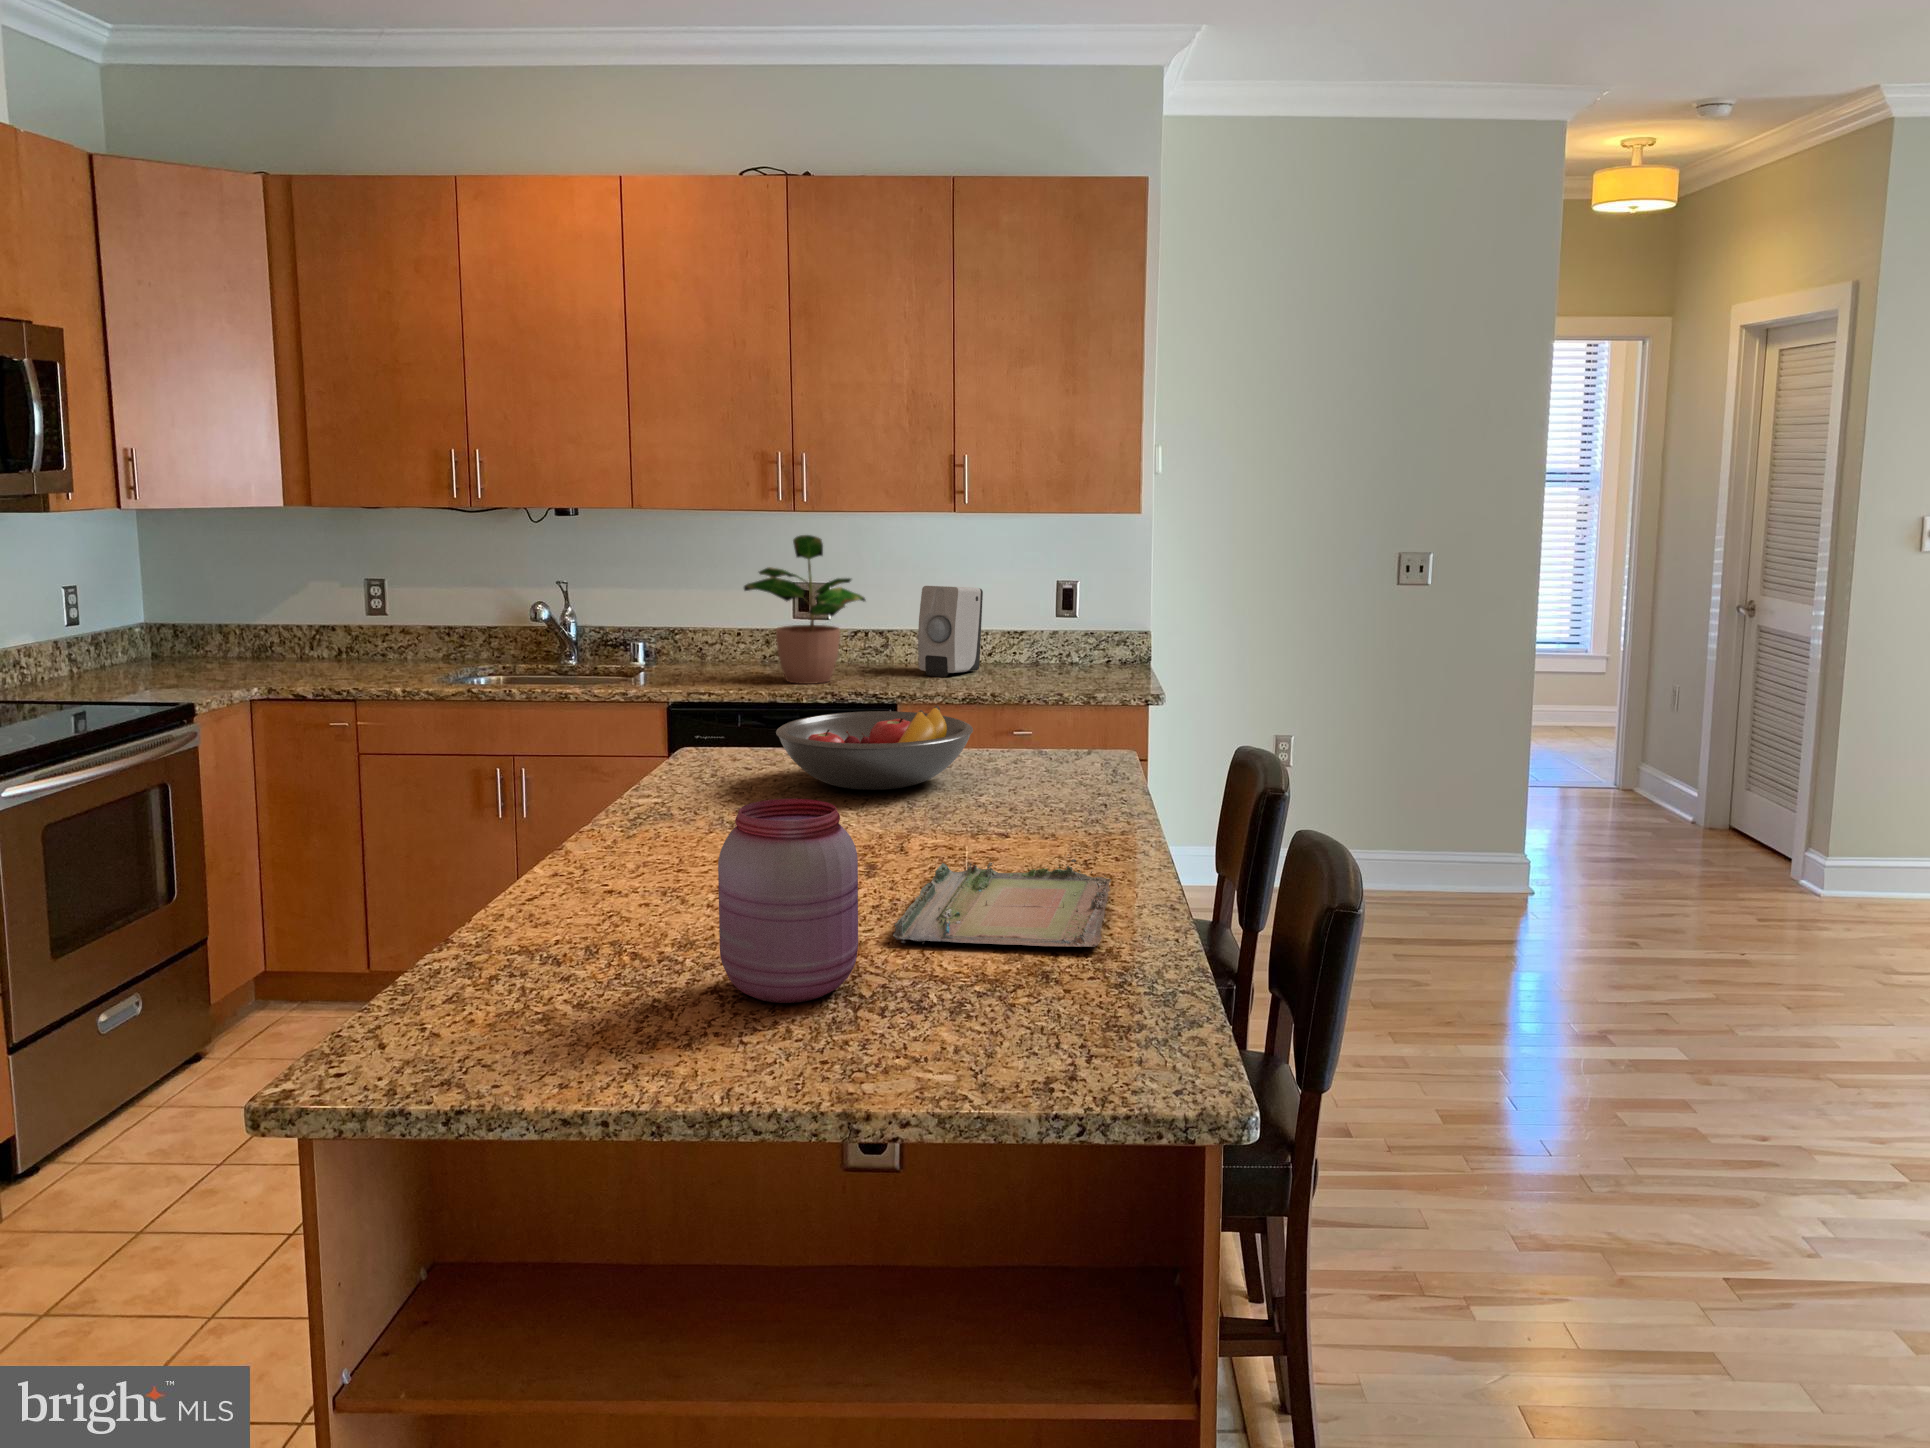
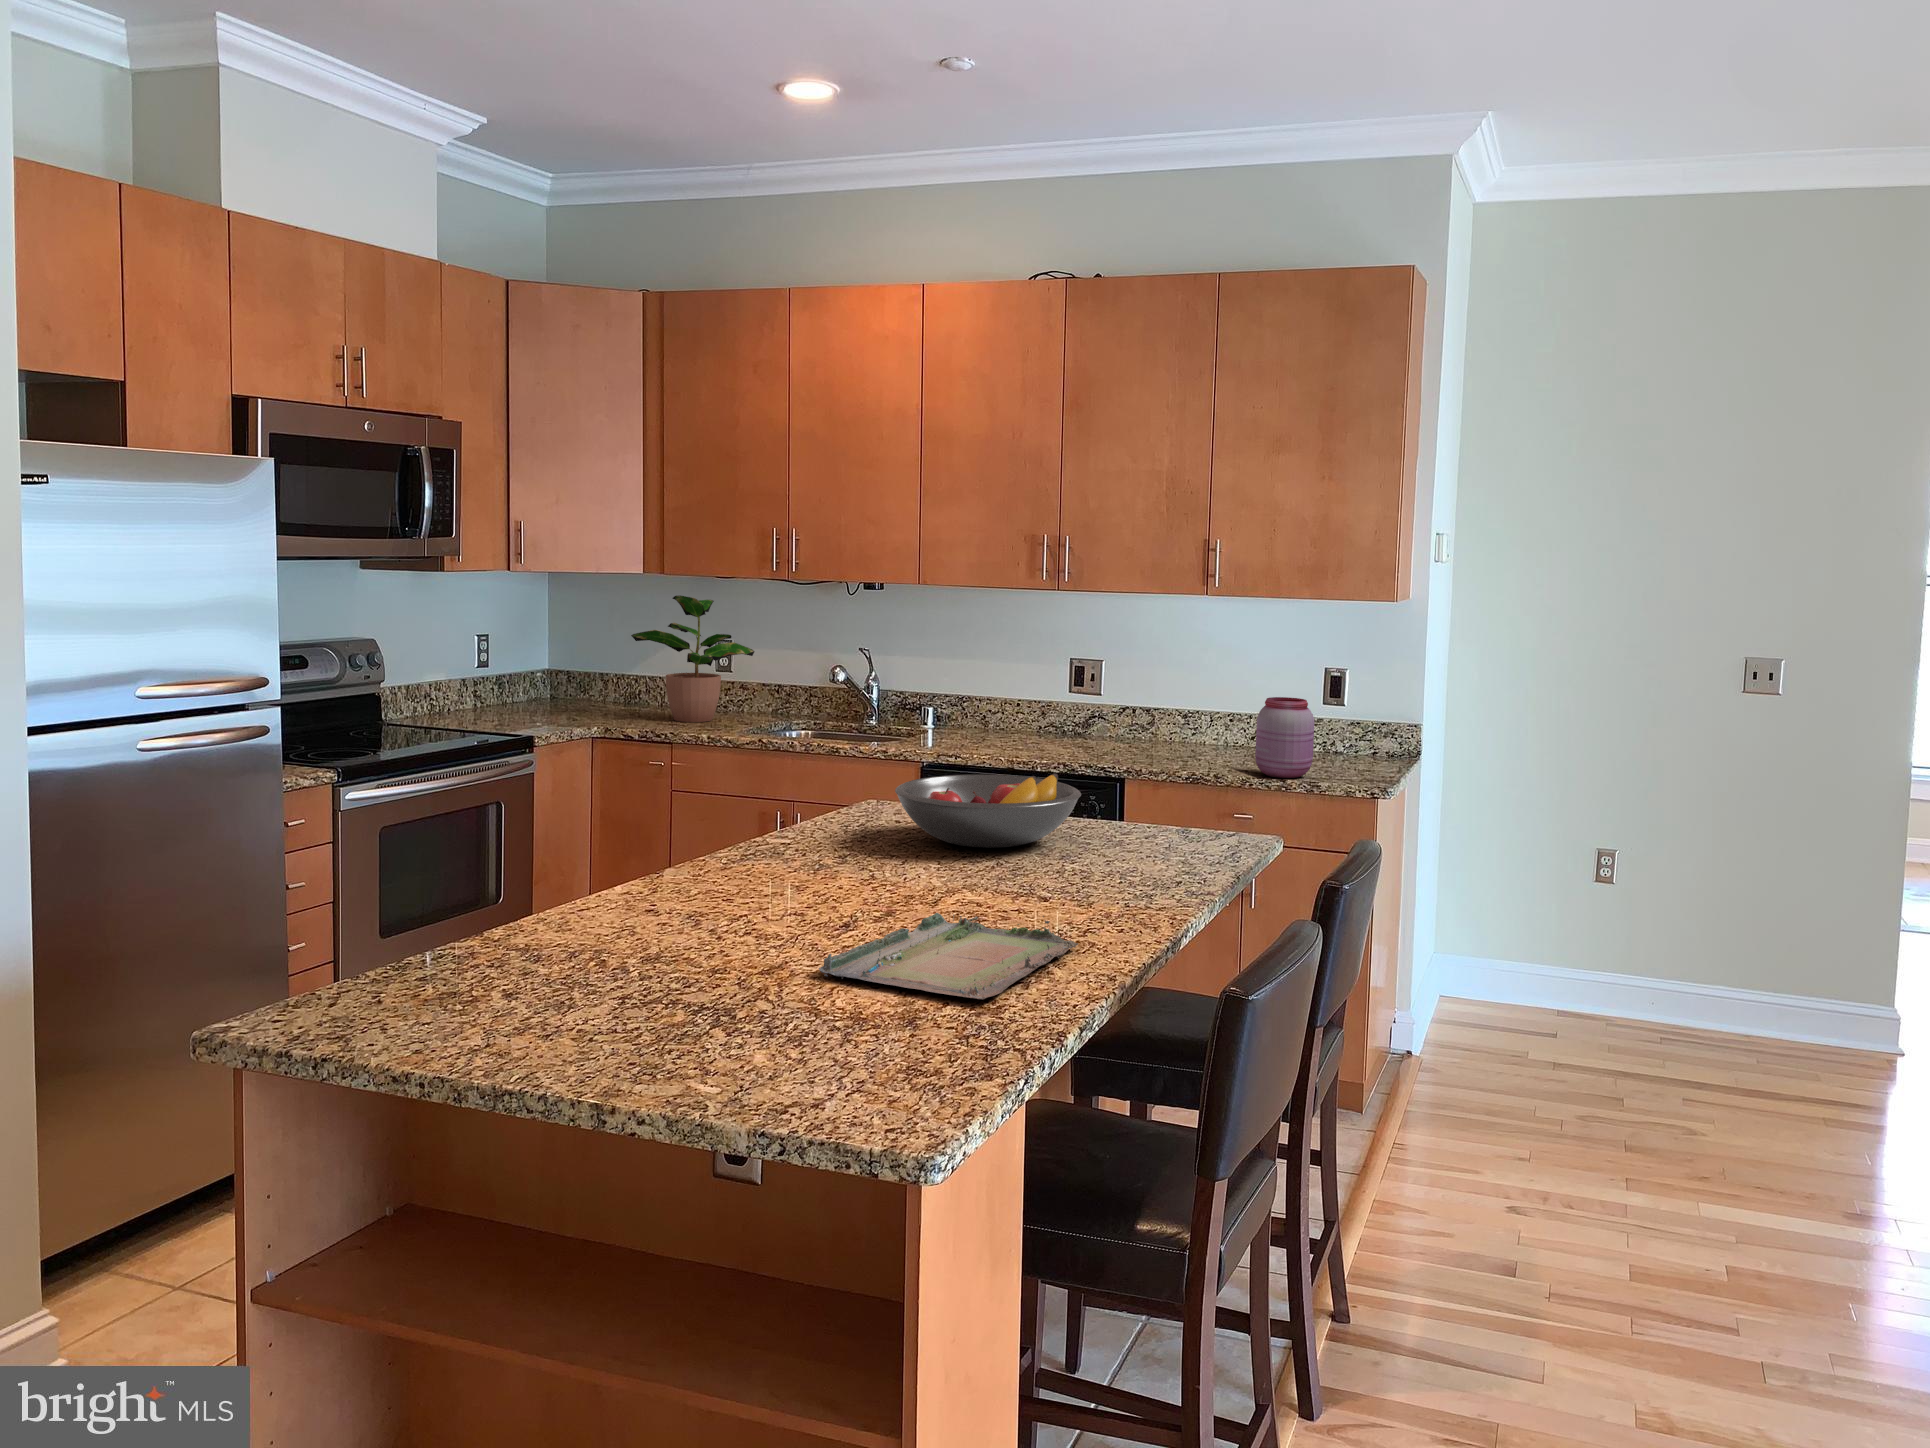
potted plant: present [744,535,865,684] -> present [631,595,754,722]
soap dispenser: present [918,586,983,677] -> none [1169,667,1239,756]
jar: present [718,799,858,1003] -> present [1255,697,1314,778]

